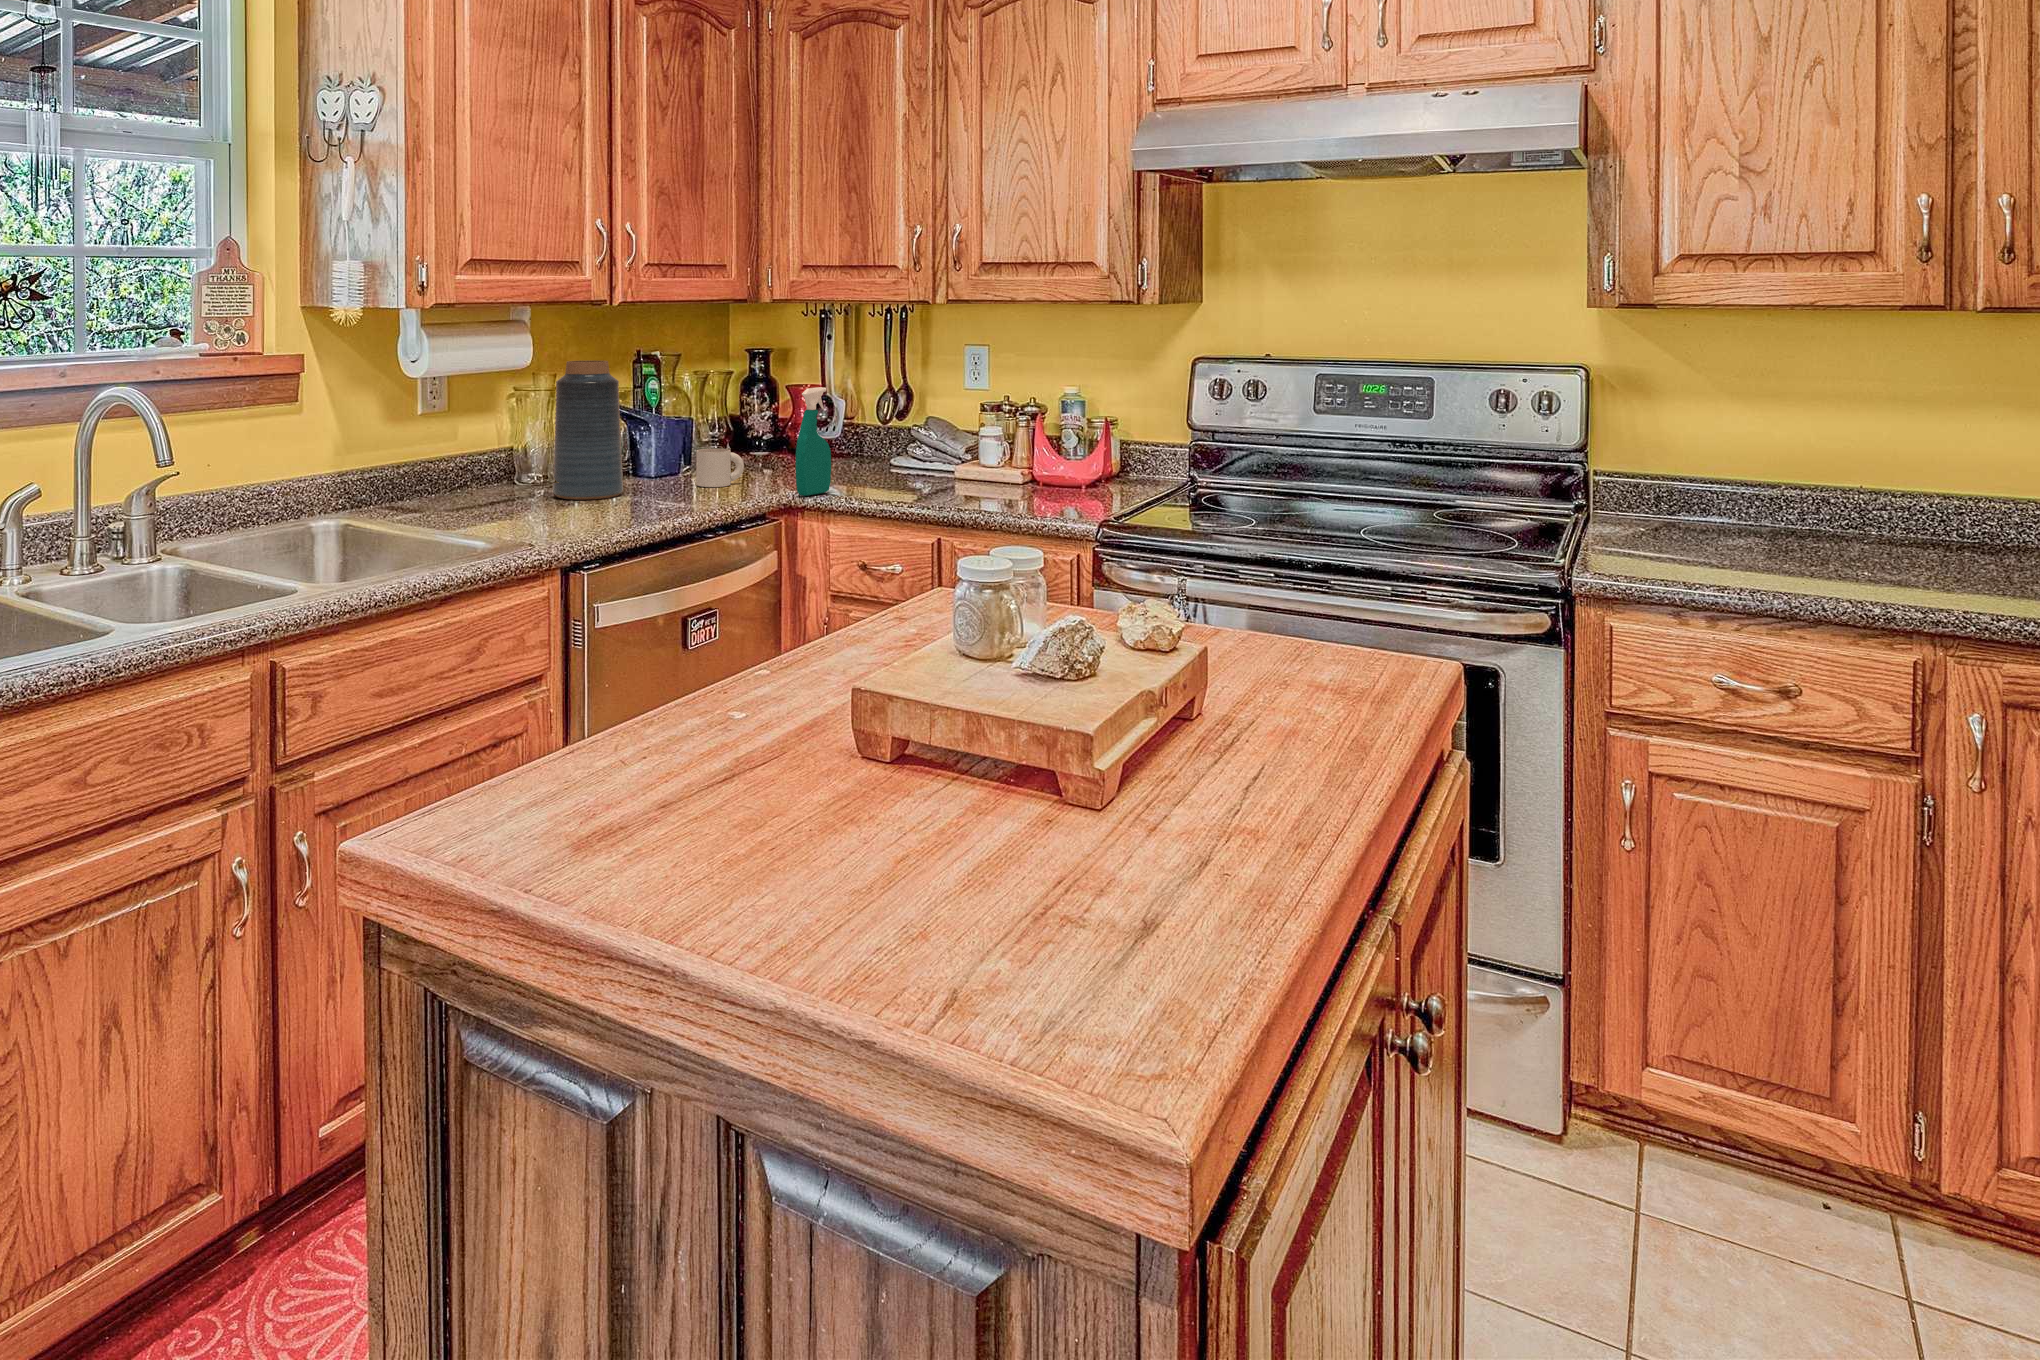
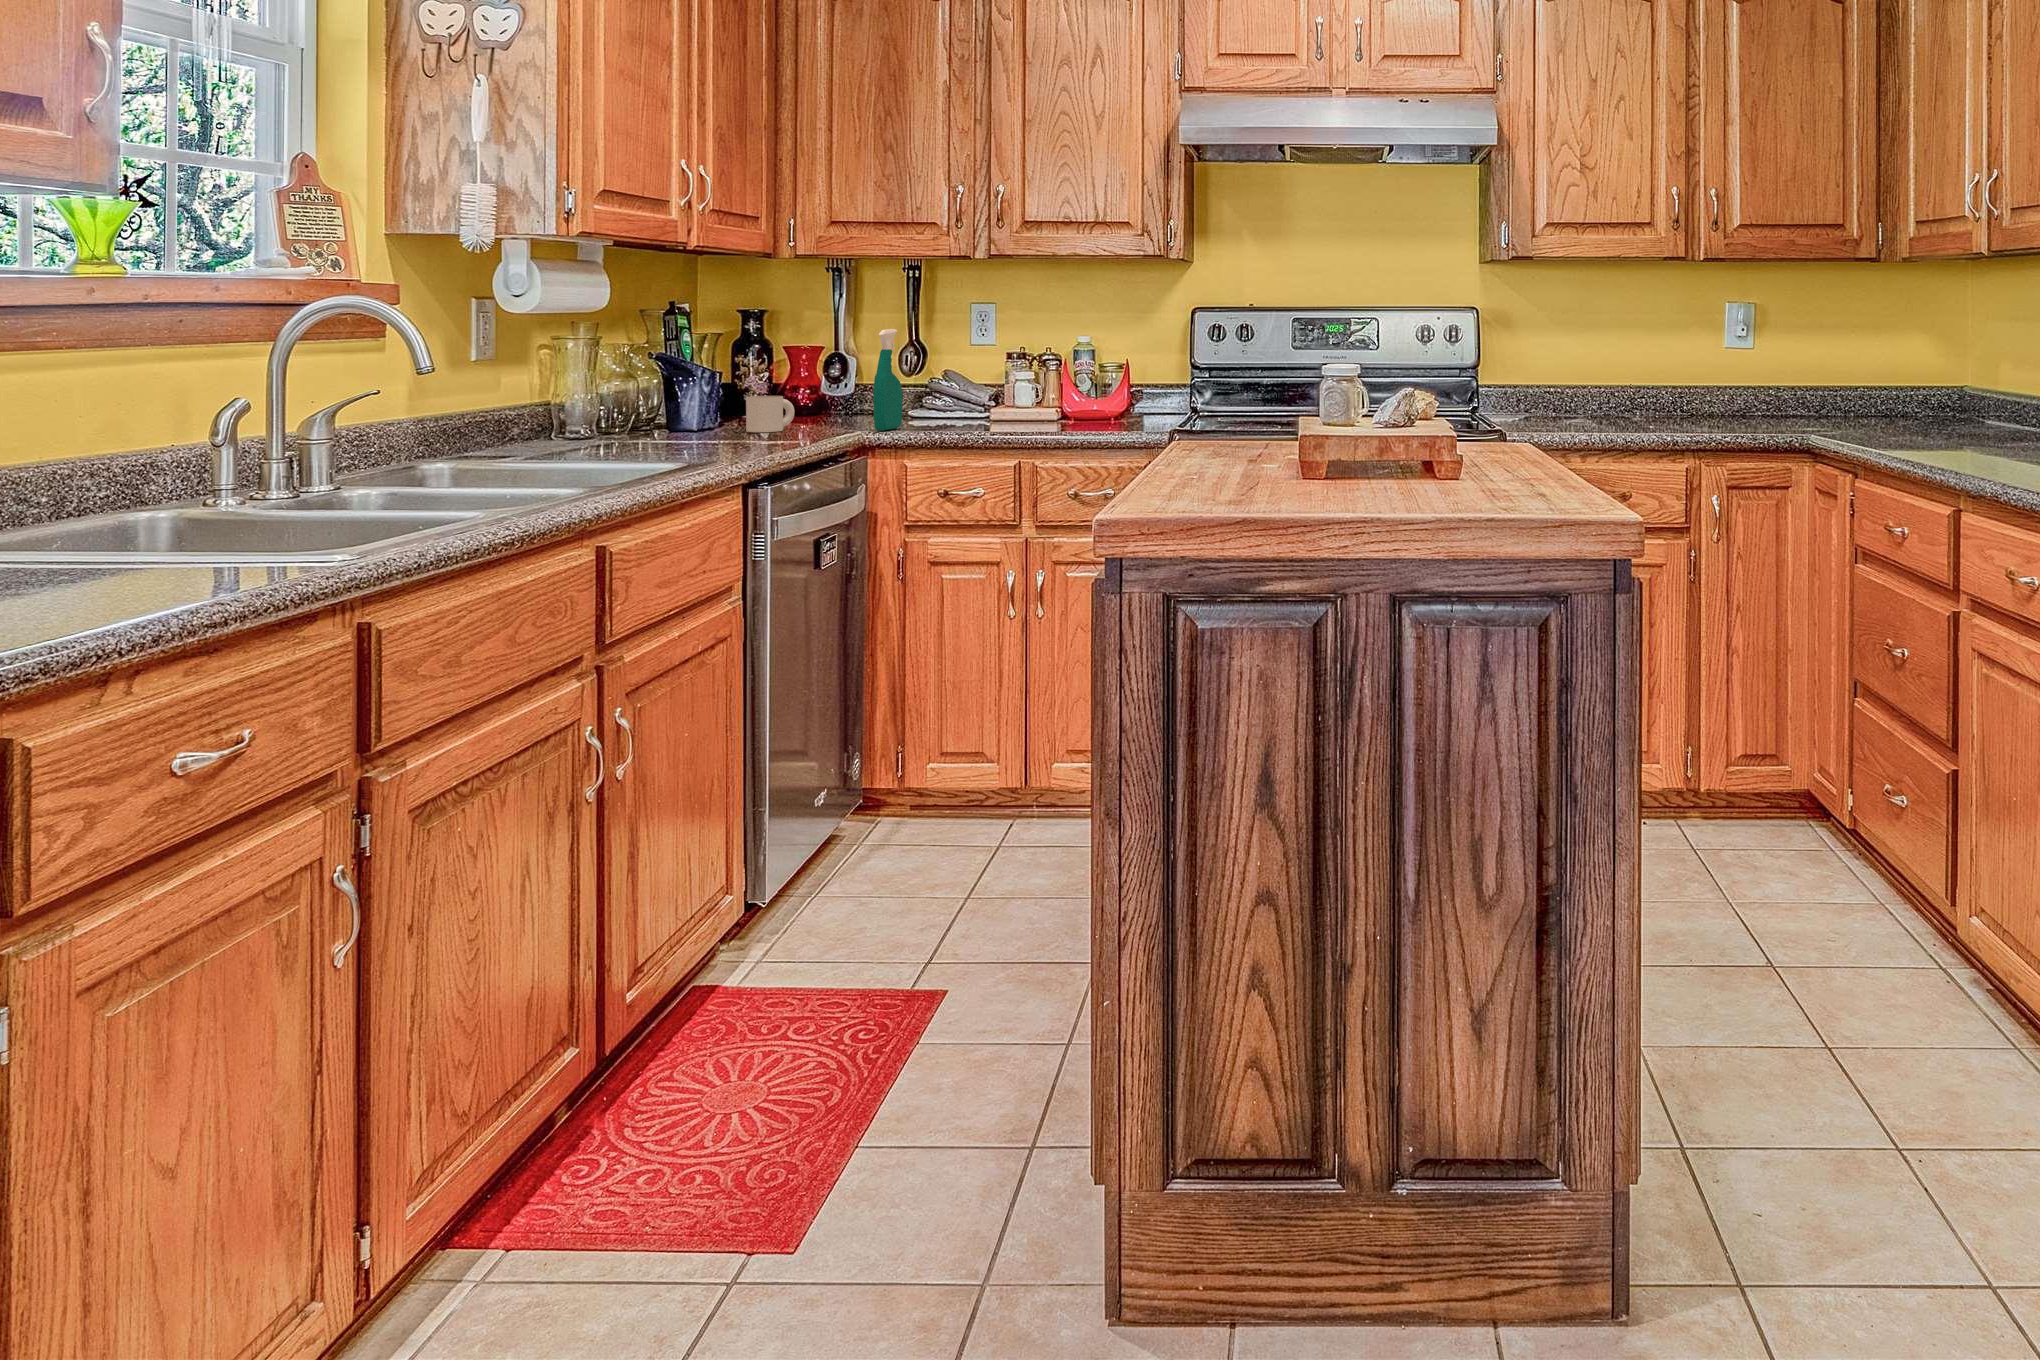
vase: present [553,360,623,500] -> none [602,305,682,446]

